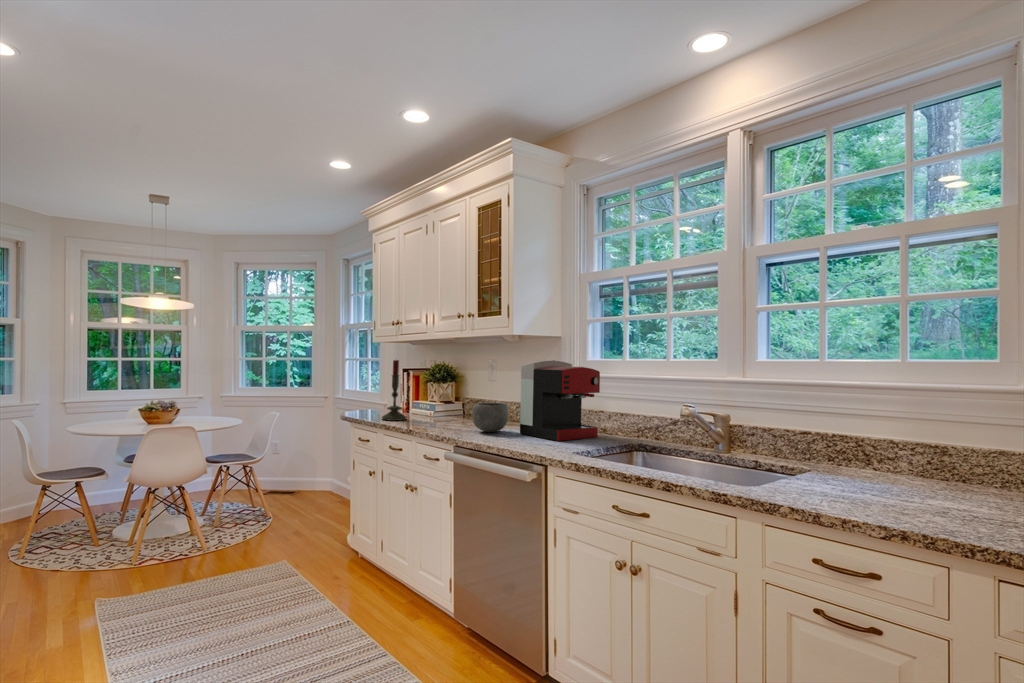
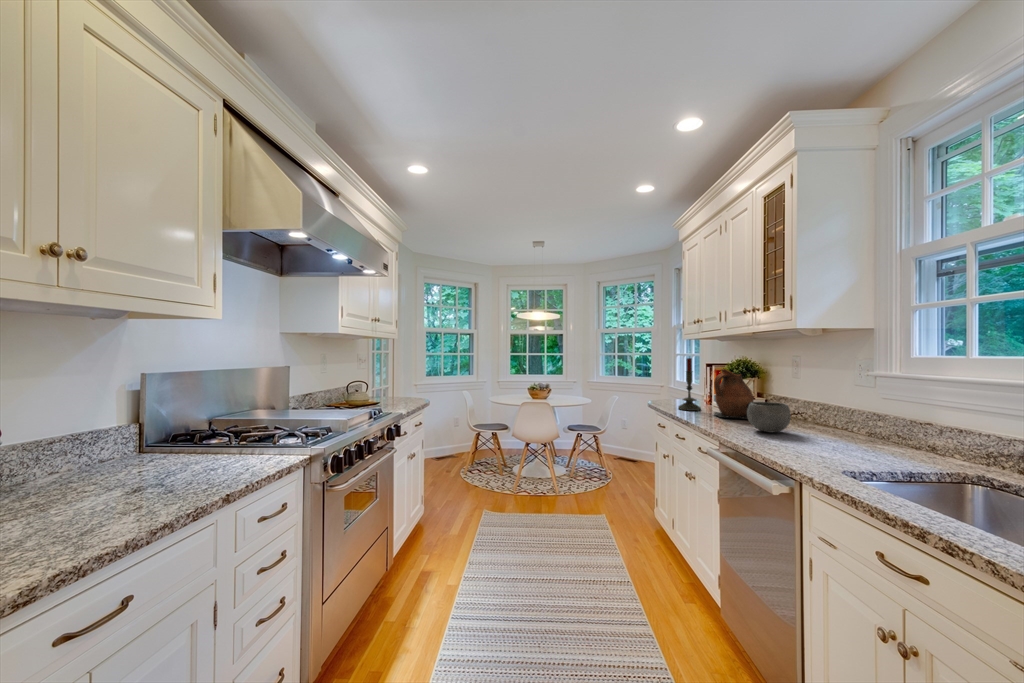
coffee maker: present [520,360,600,441] -> none [801,360,917,456]
ceramic pitcher: none [423,371,469,424] -> present [714,369,753,419]

